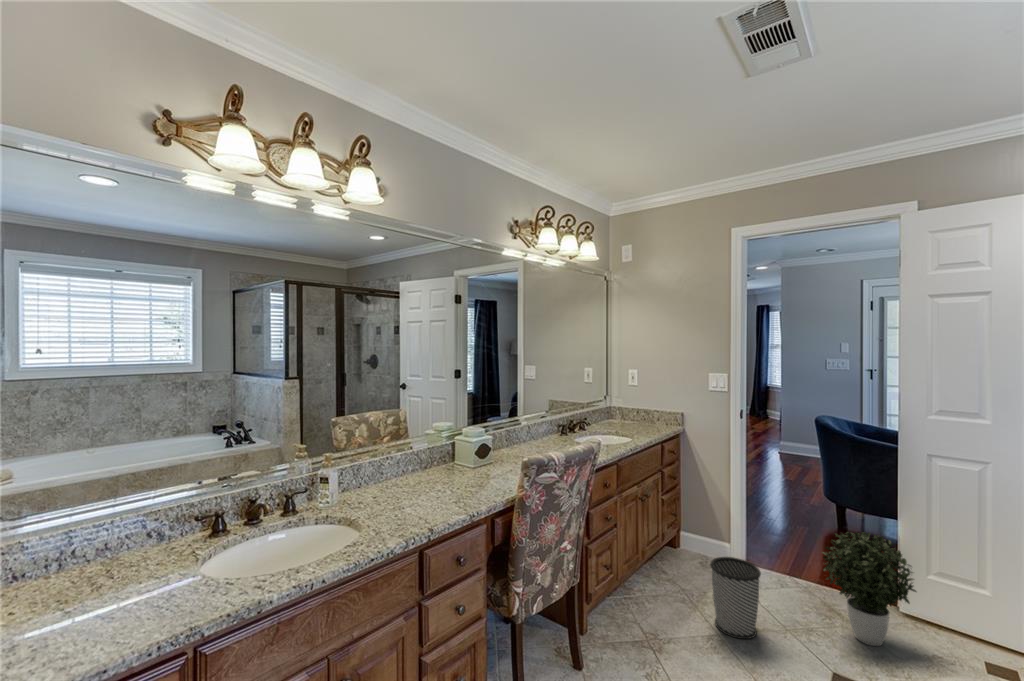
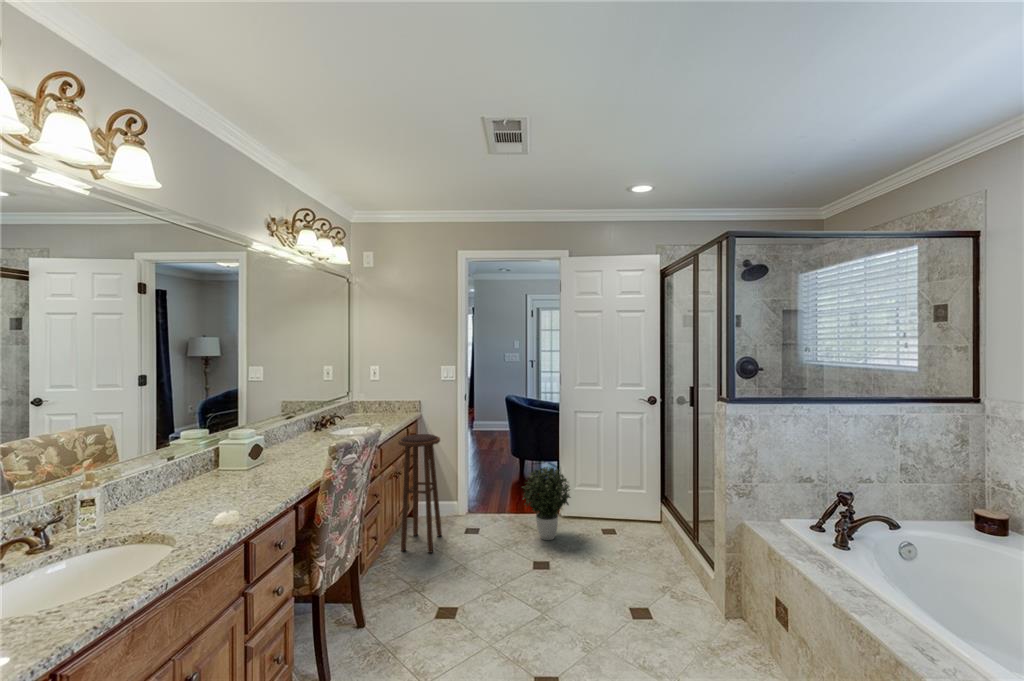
stool: none [647,453,703,602] -> present [398,434,442,553]
wastebasket: present [710,557,761,639] -> none [453,505,488,564]

